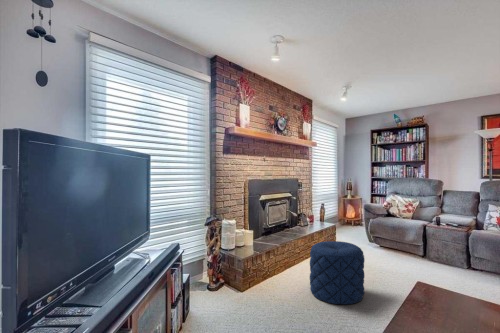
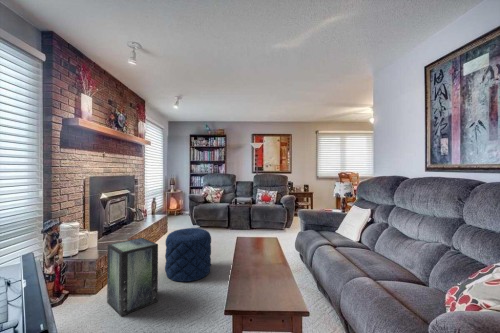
storage box: none [249,243,290,315] -> present [107,238,158,316]

